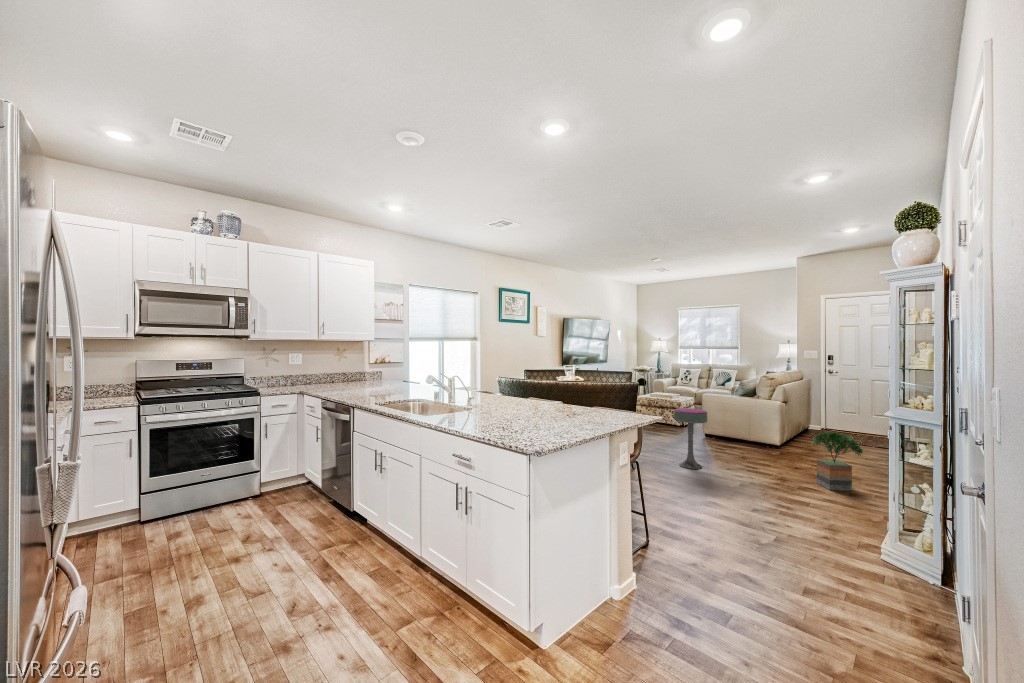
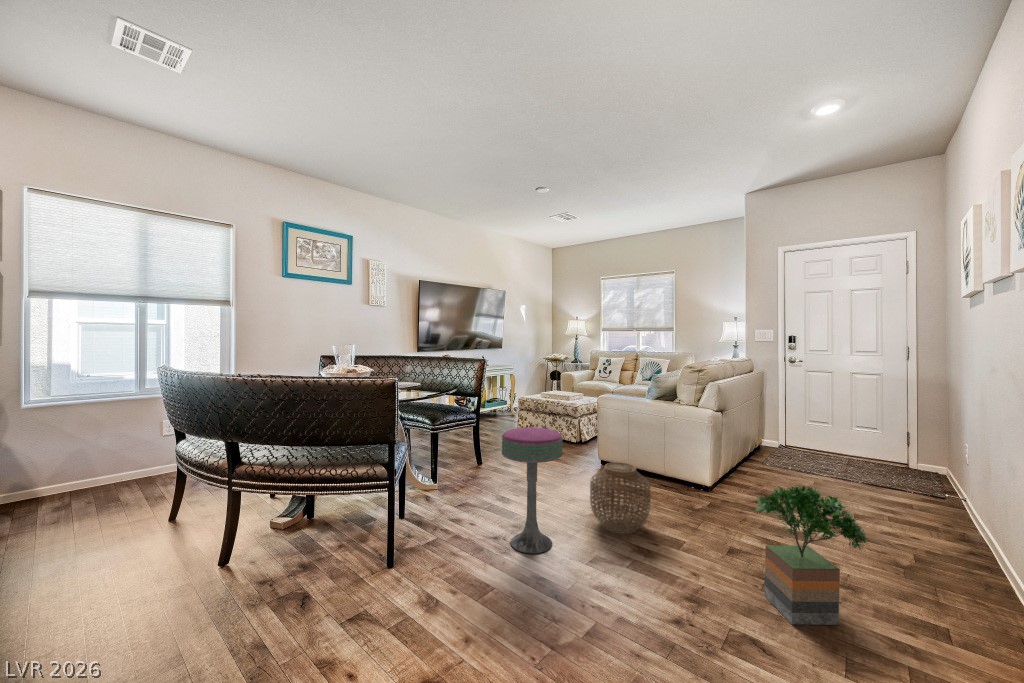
woven basket: none [716,428,751,464] -> present [590,462,651,534]

